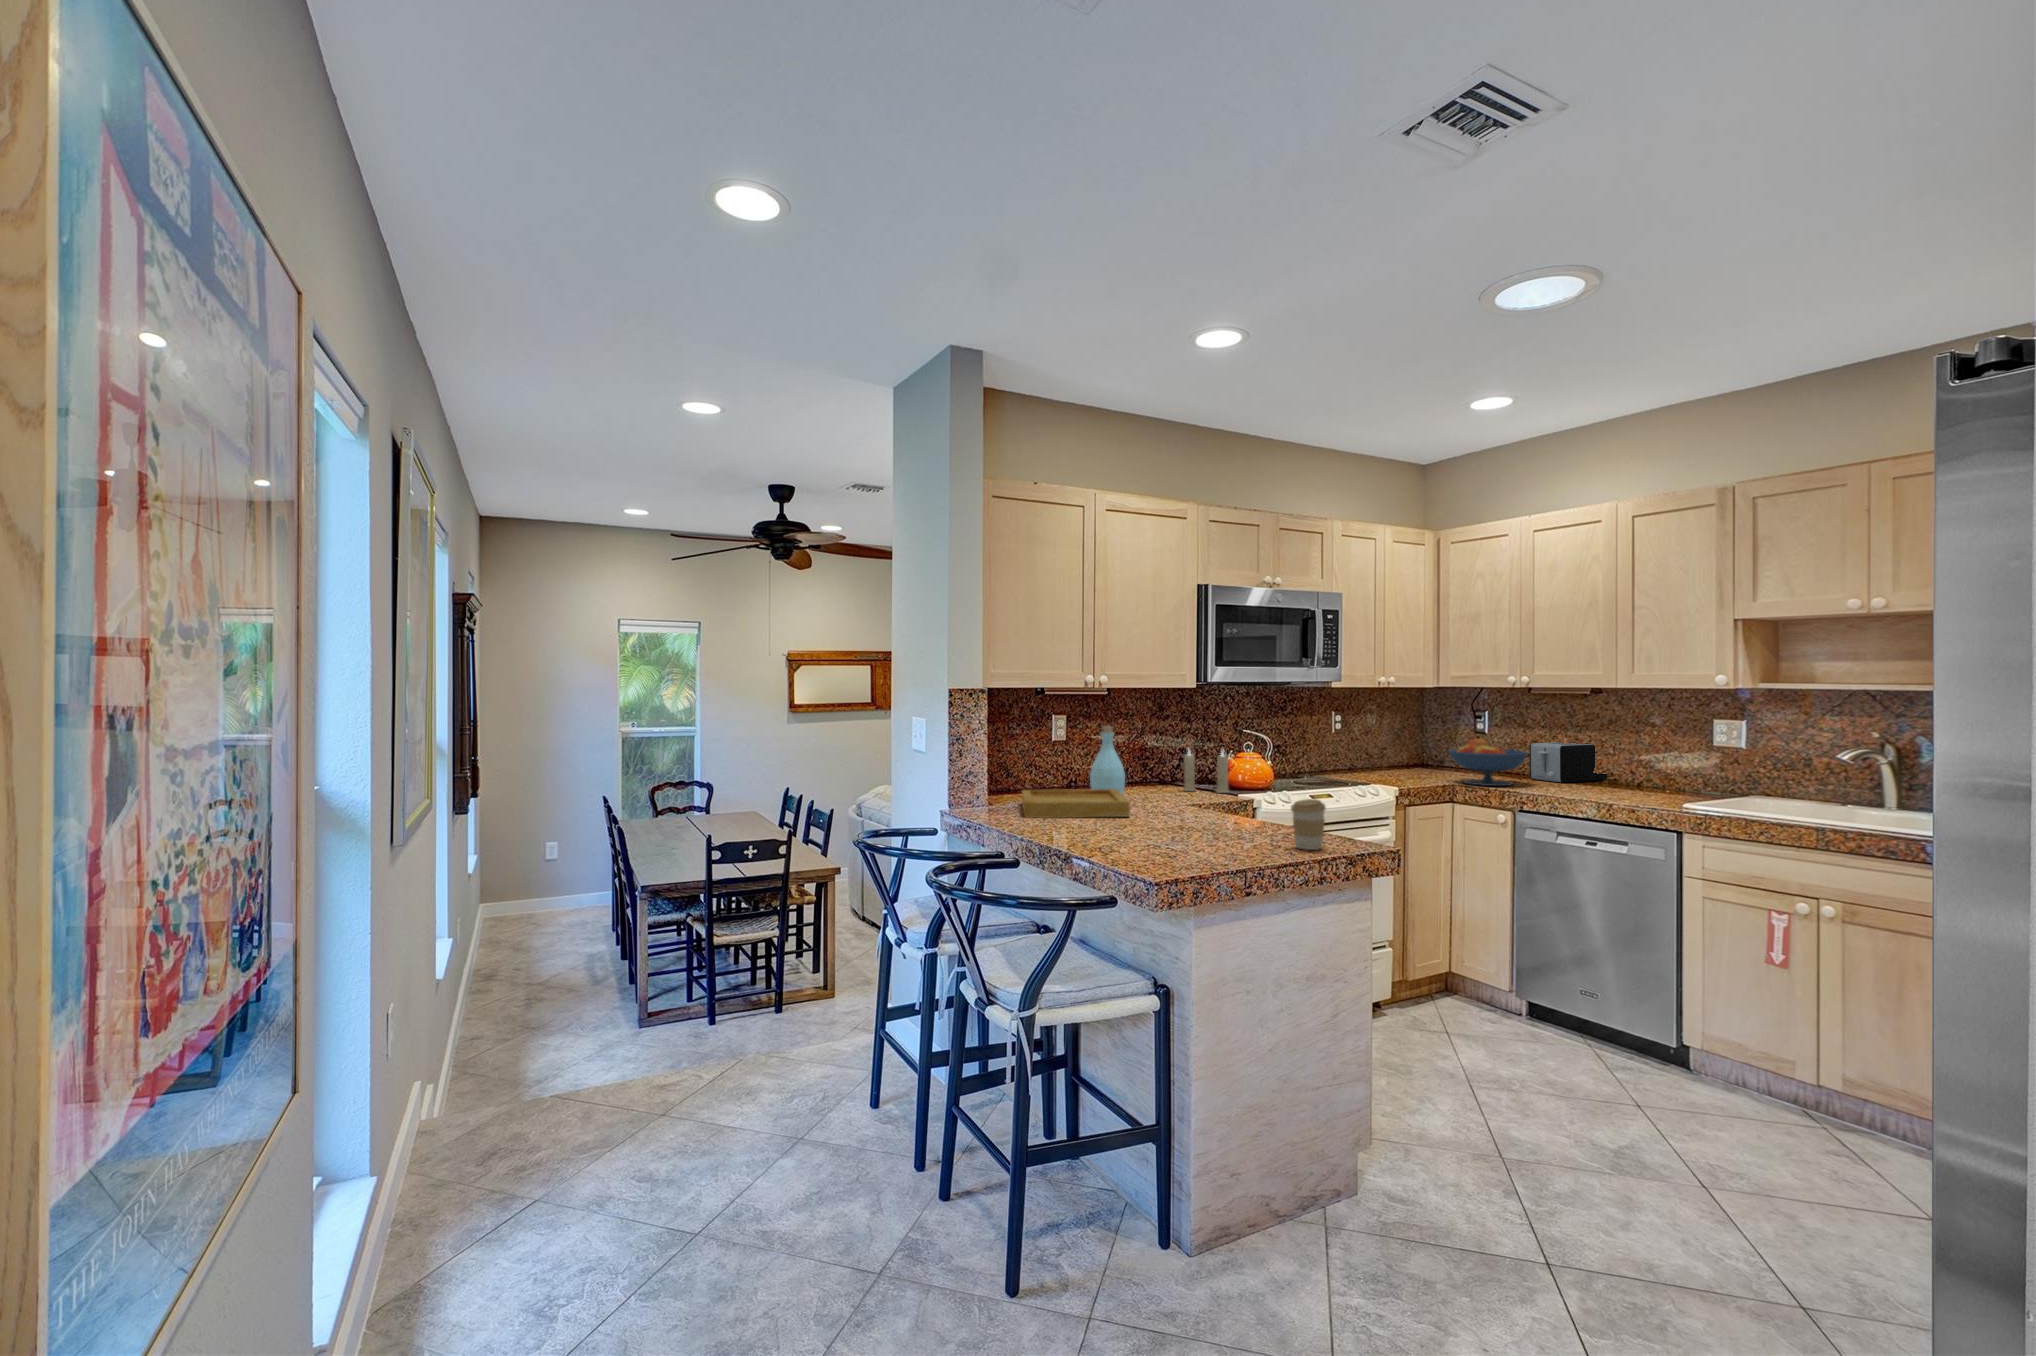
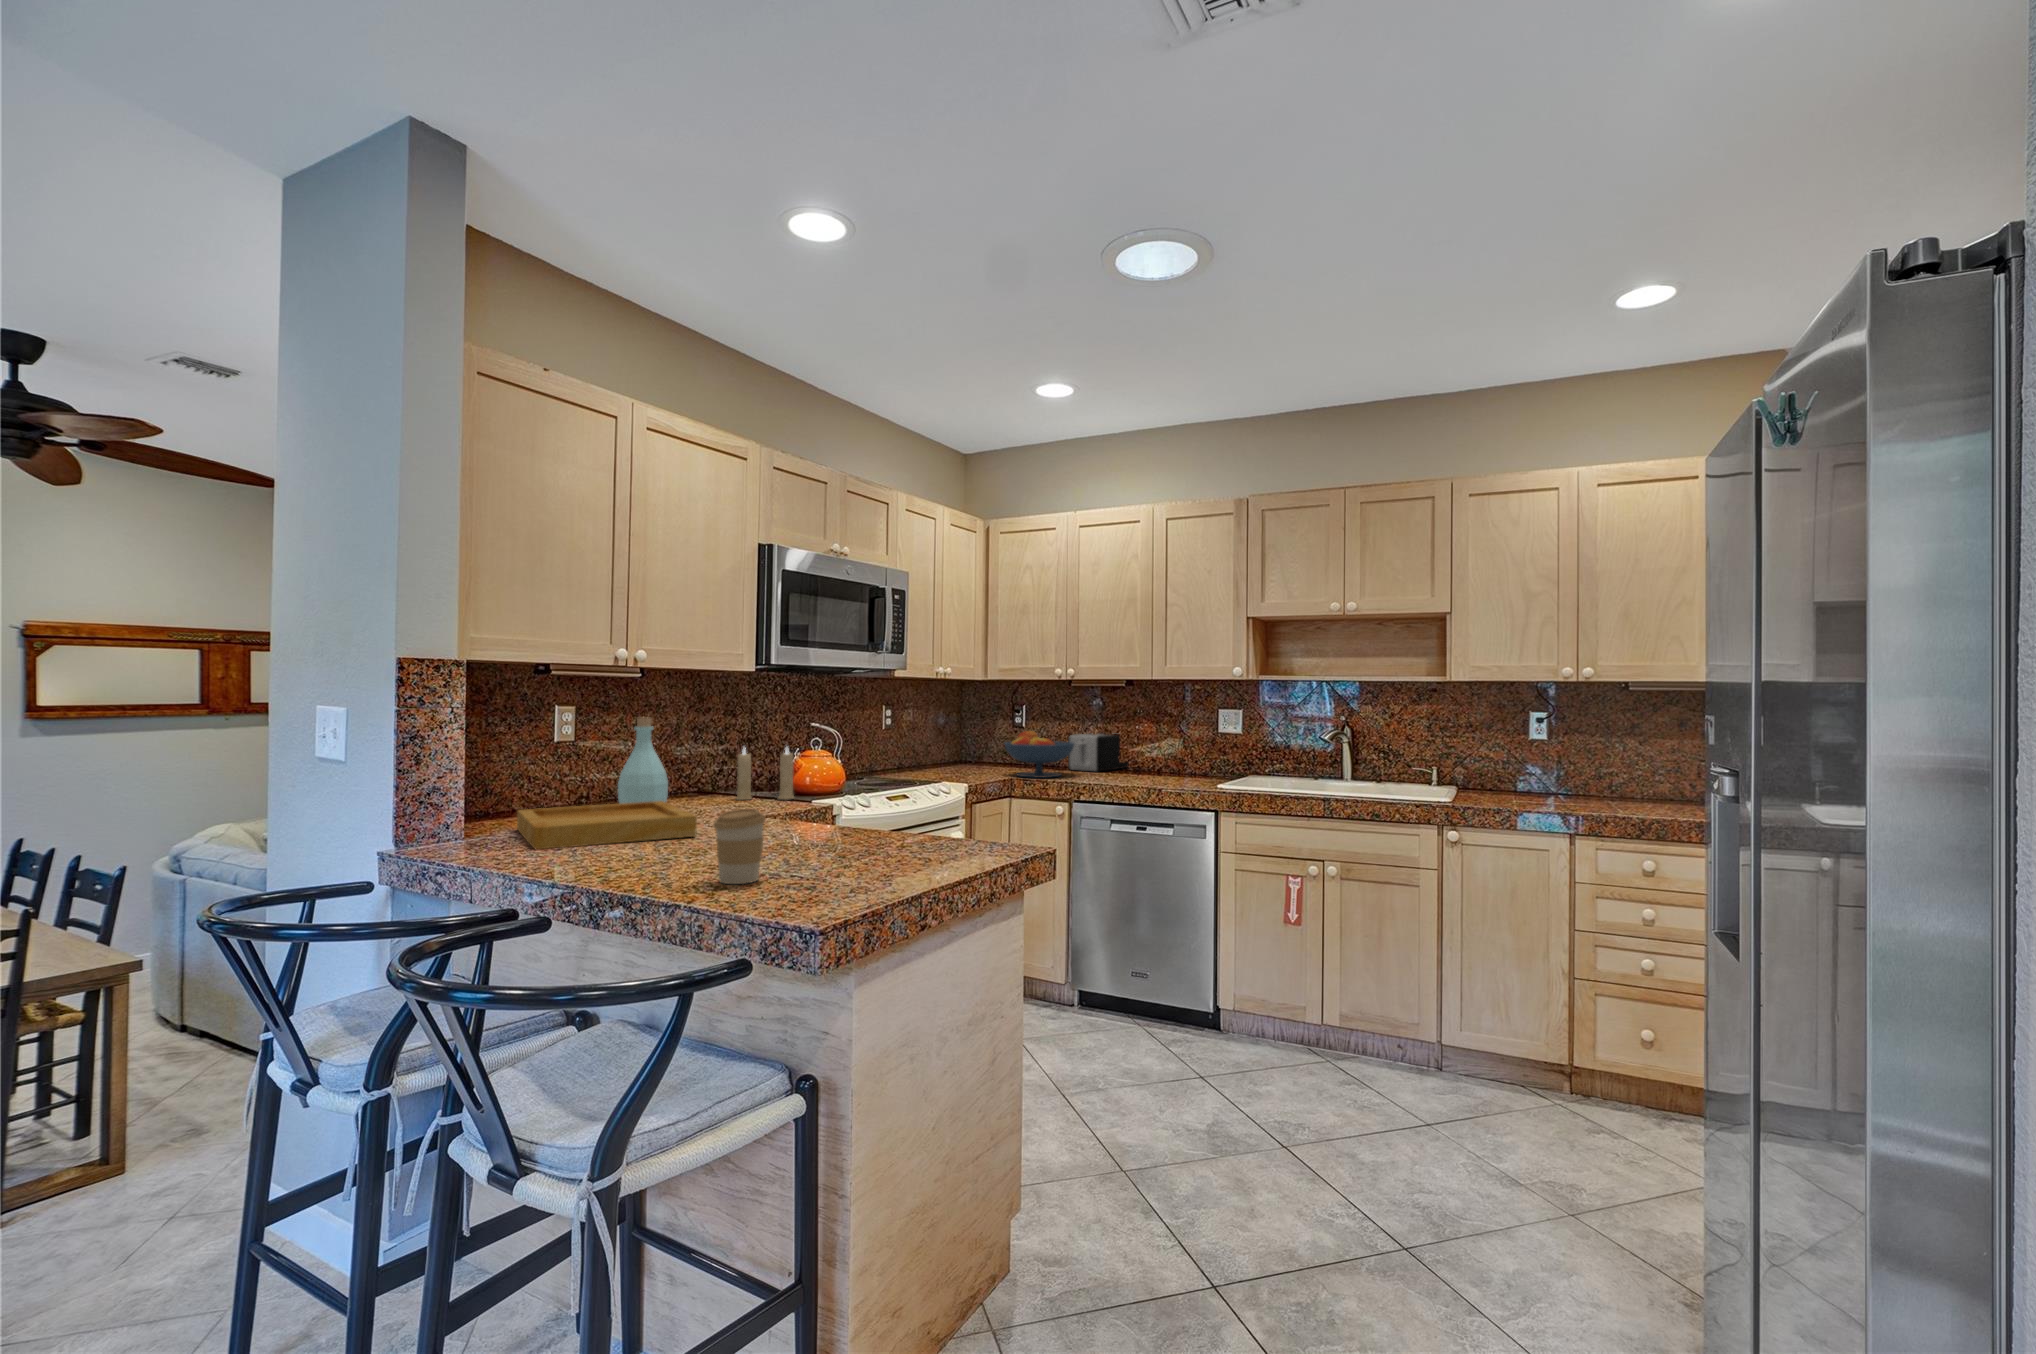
coffee cup: present [1291,799,1326,850] -> present [714,809,765,884]

